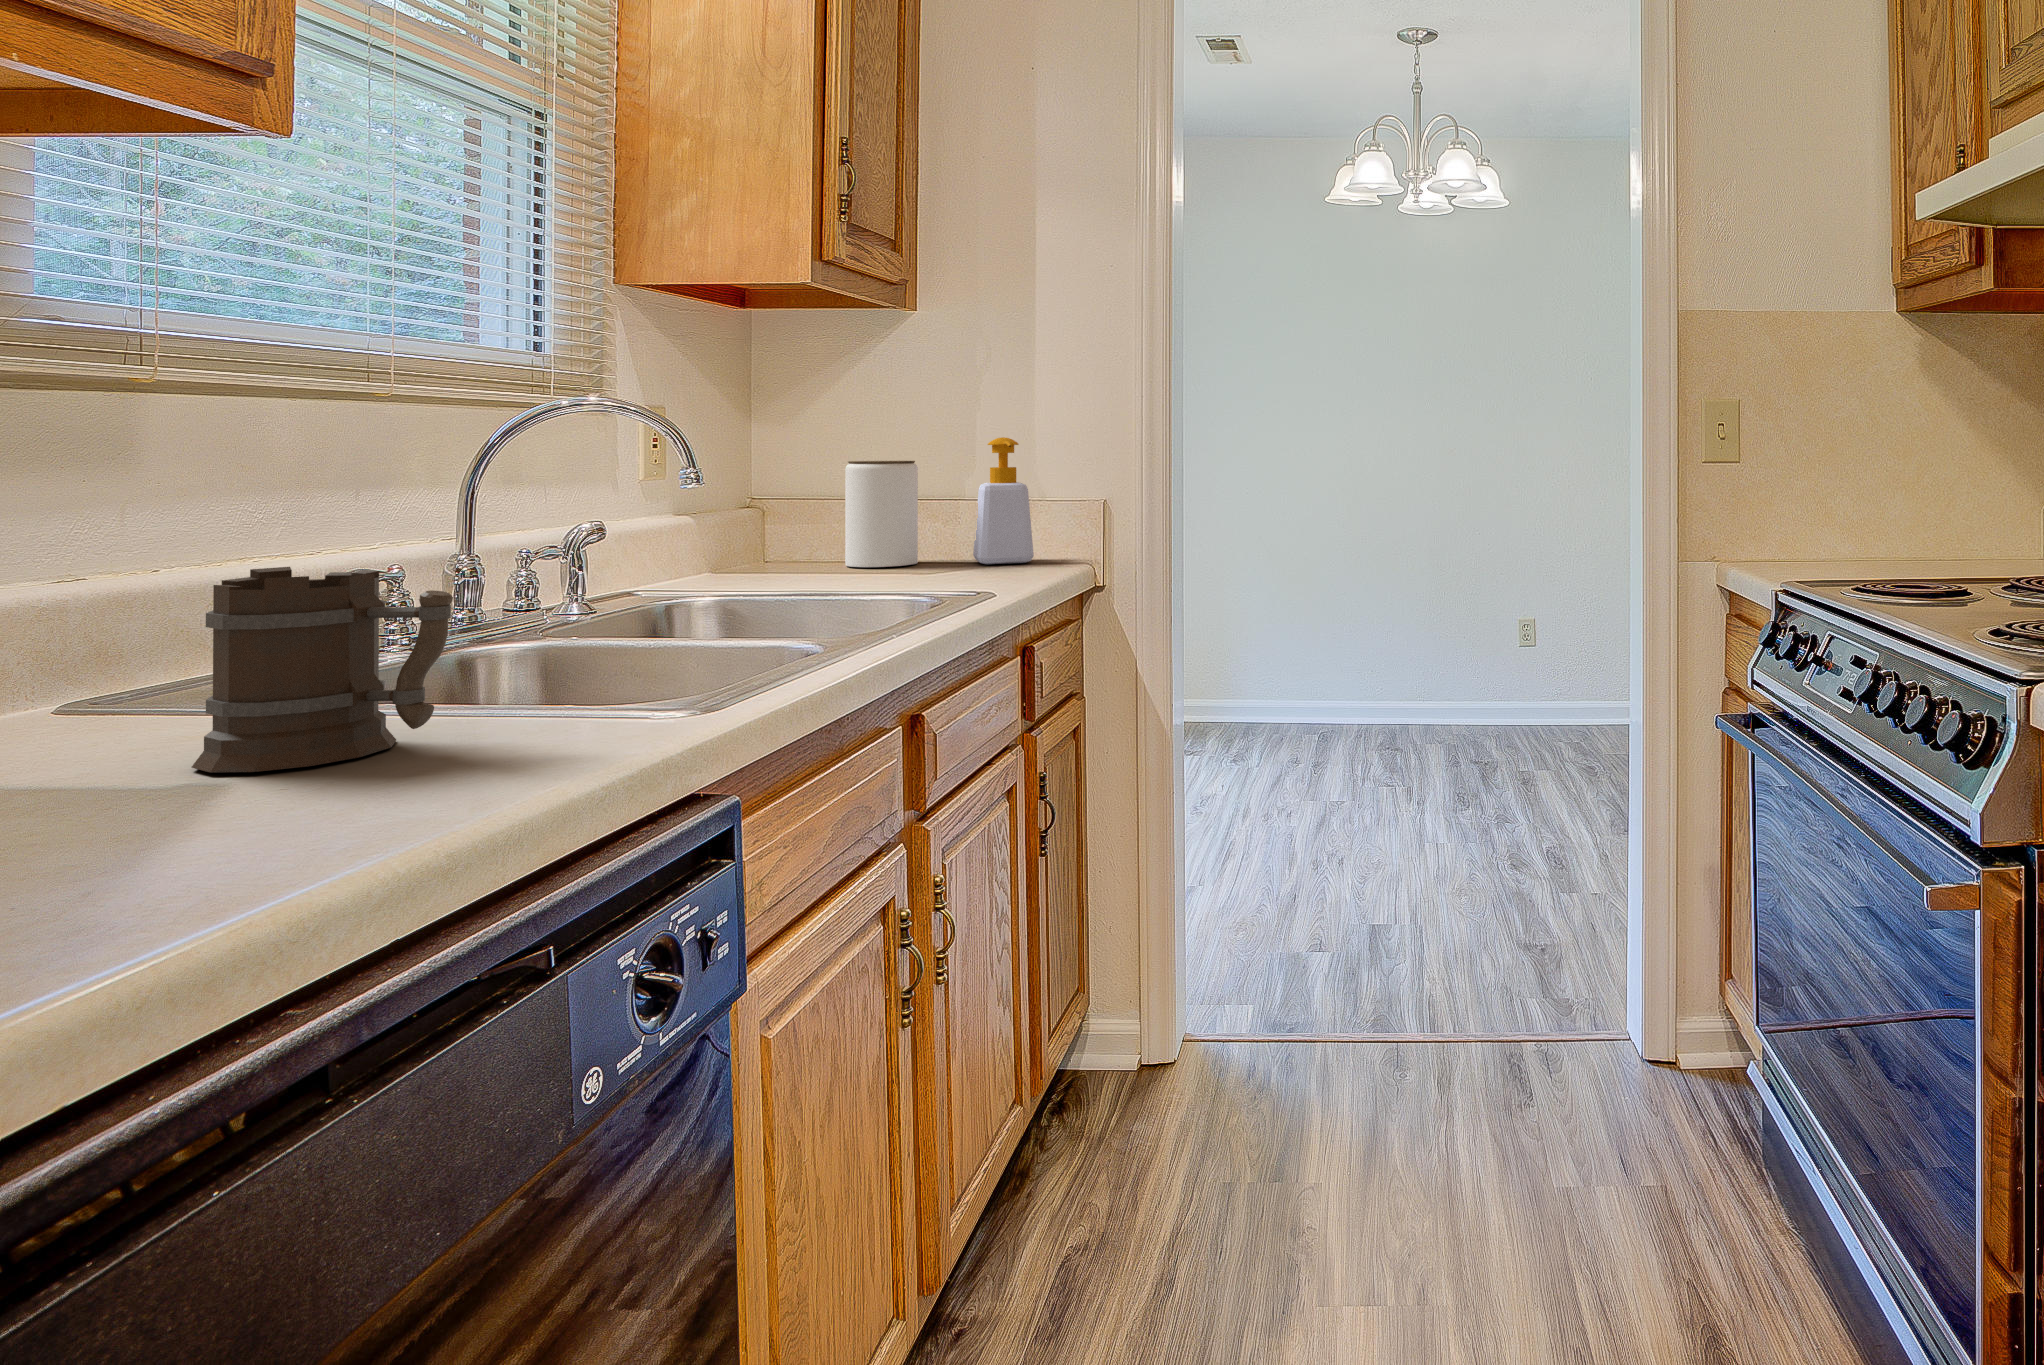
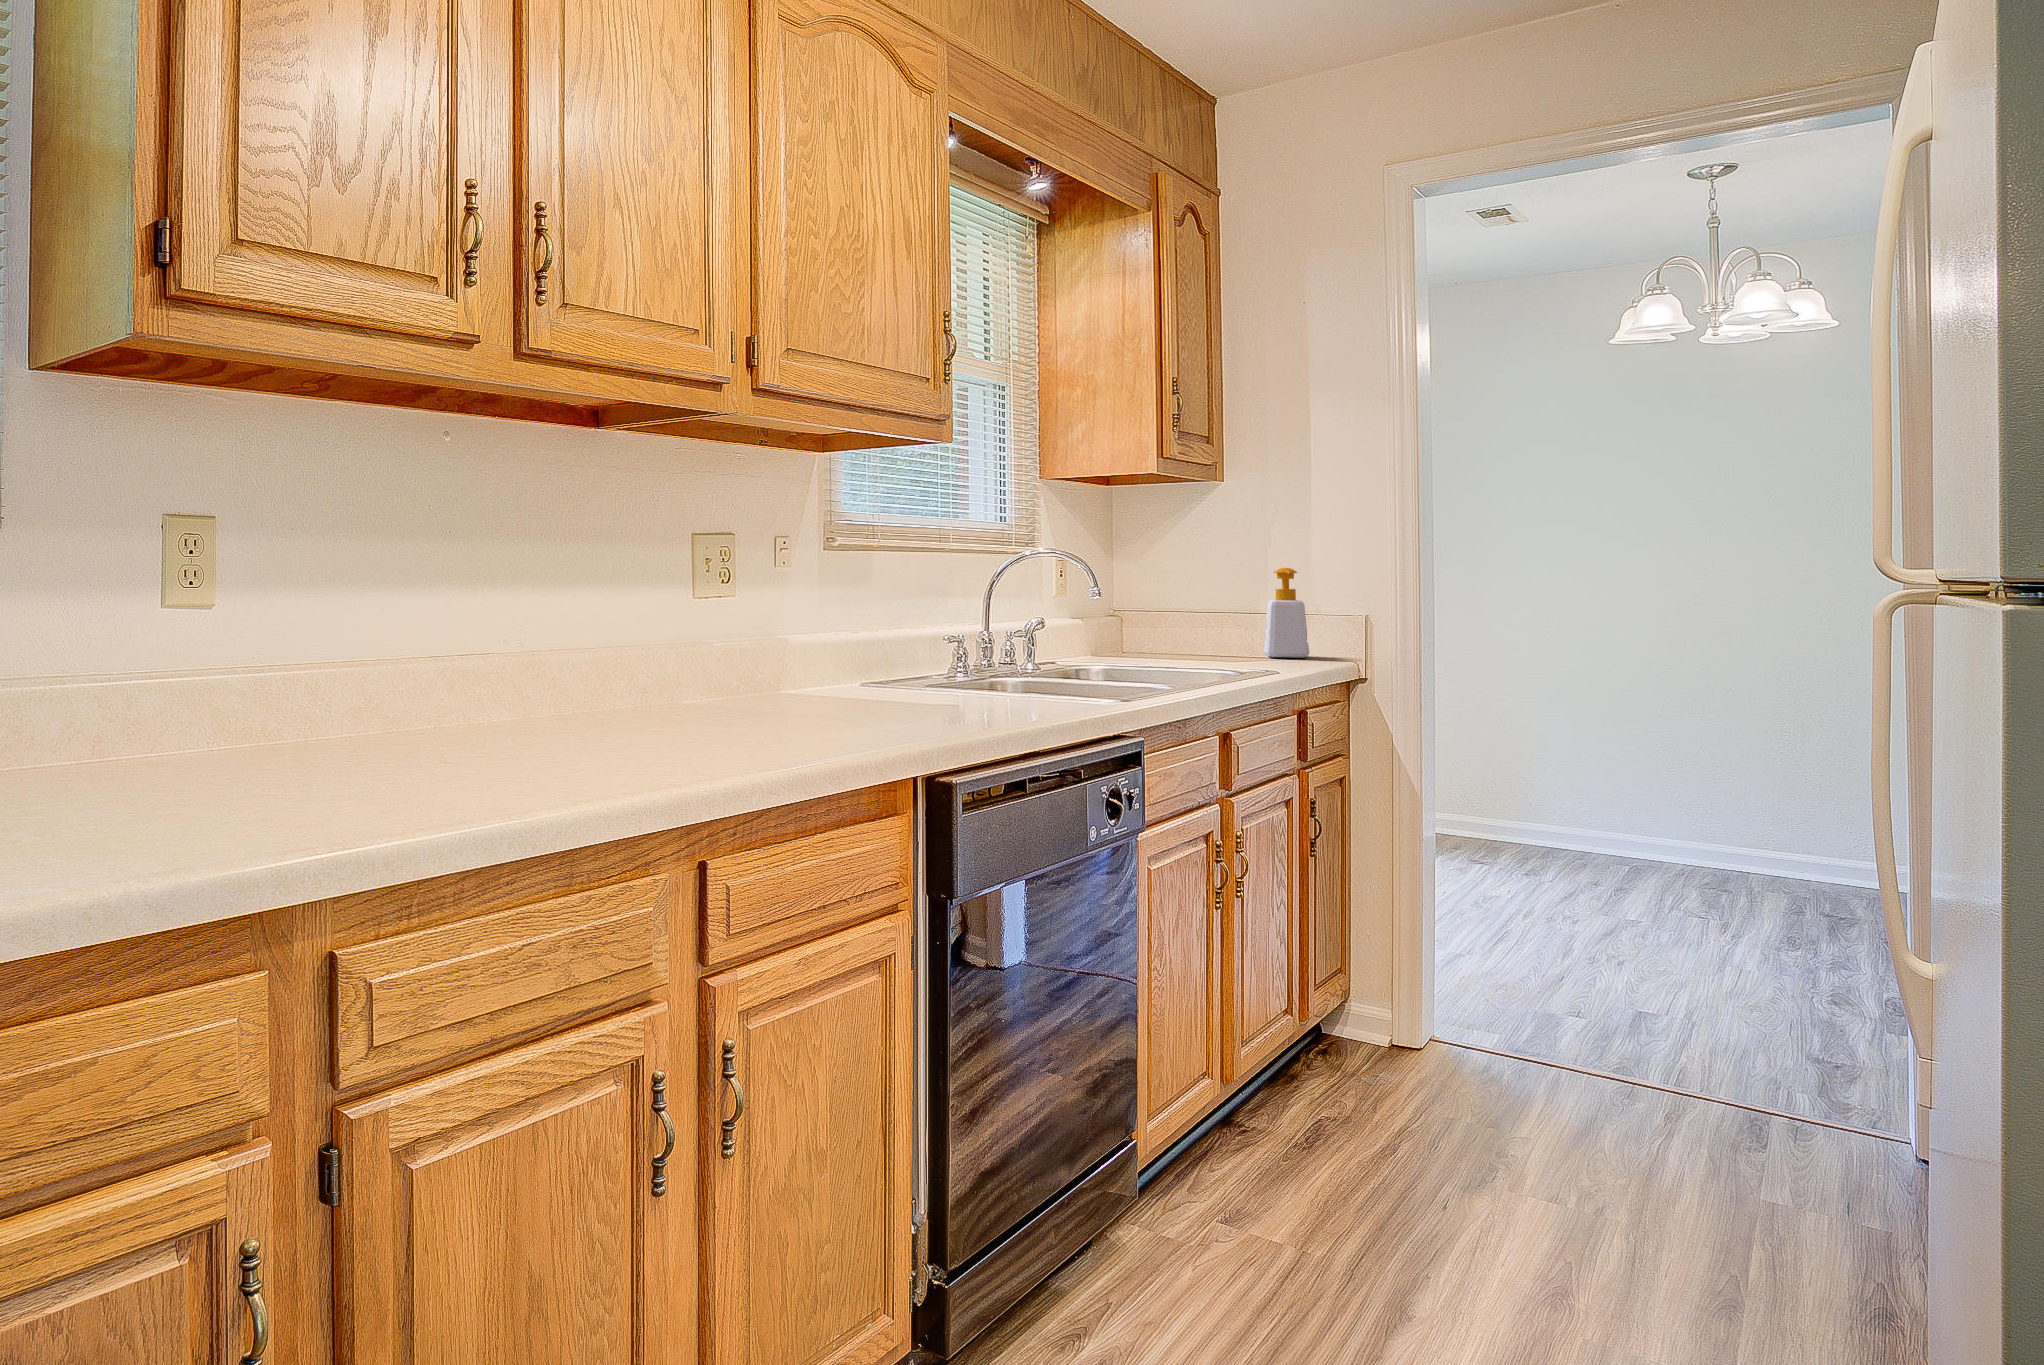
jar: present [845,461,918,567] -> none [1174,584,1224,655]
mug: present [191,567,453,772] -> none [939,627,1025,703]

